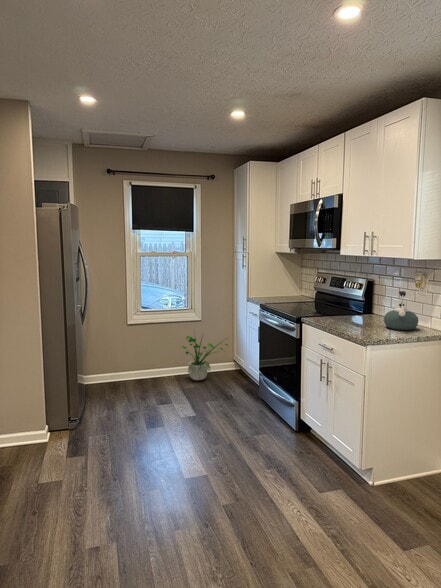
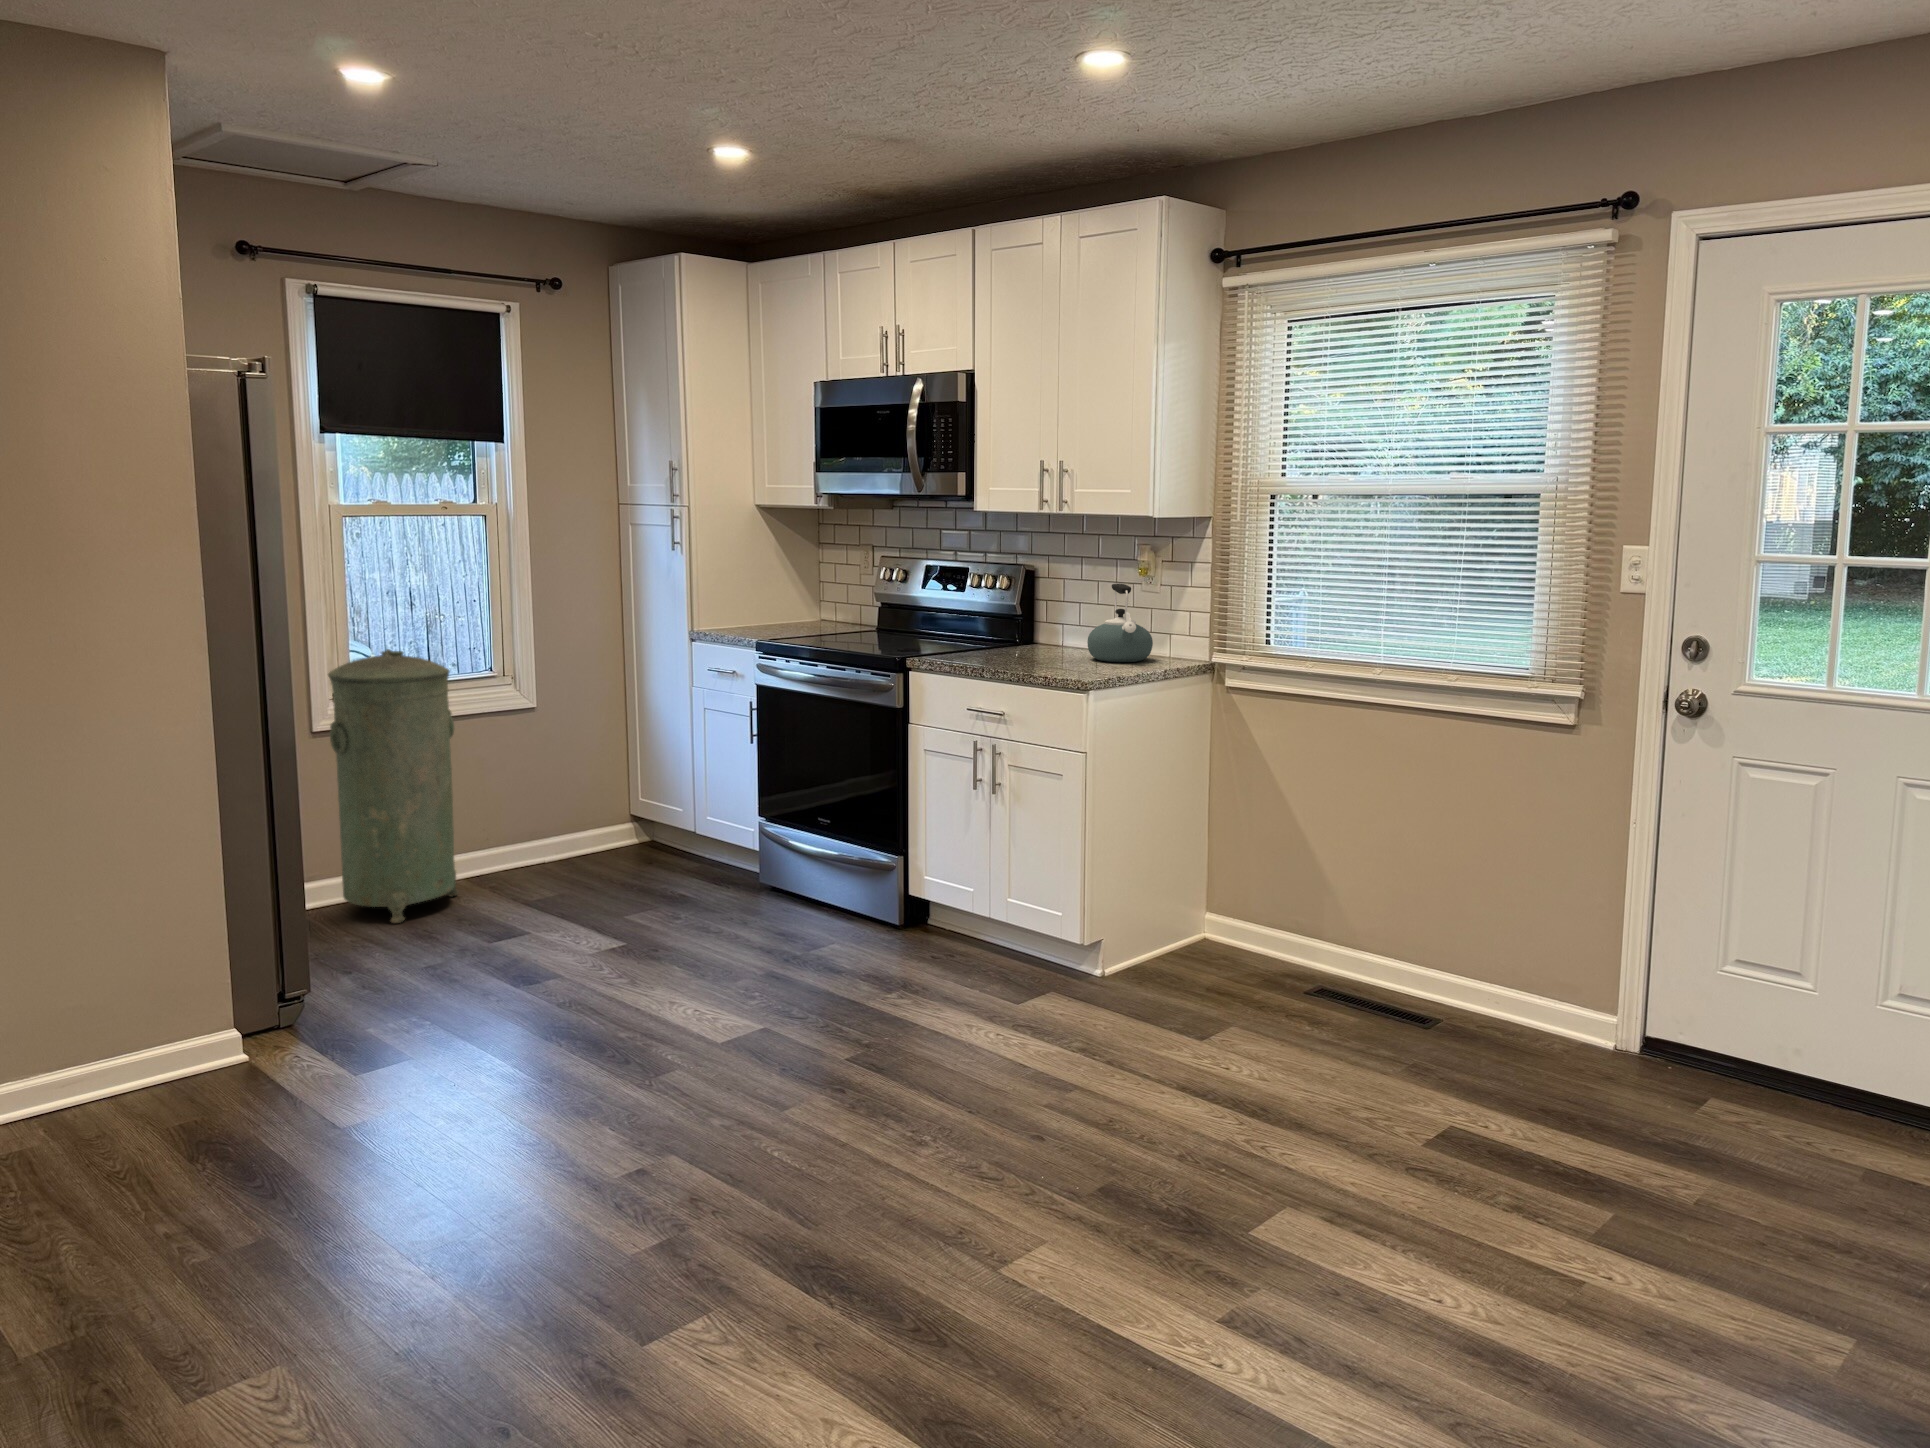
trash can: none [124,300,165,391] -> present [328,649,458,923]
potted plant: present [182,336,228,380] -> none [495,716,634,875]

